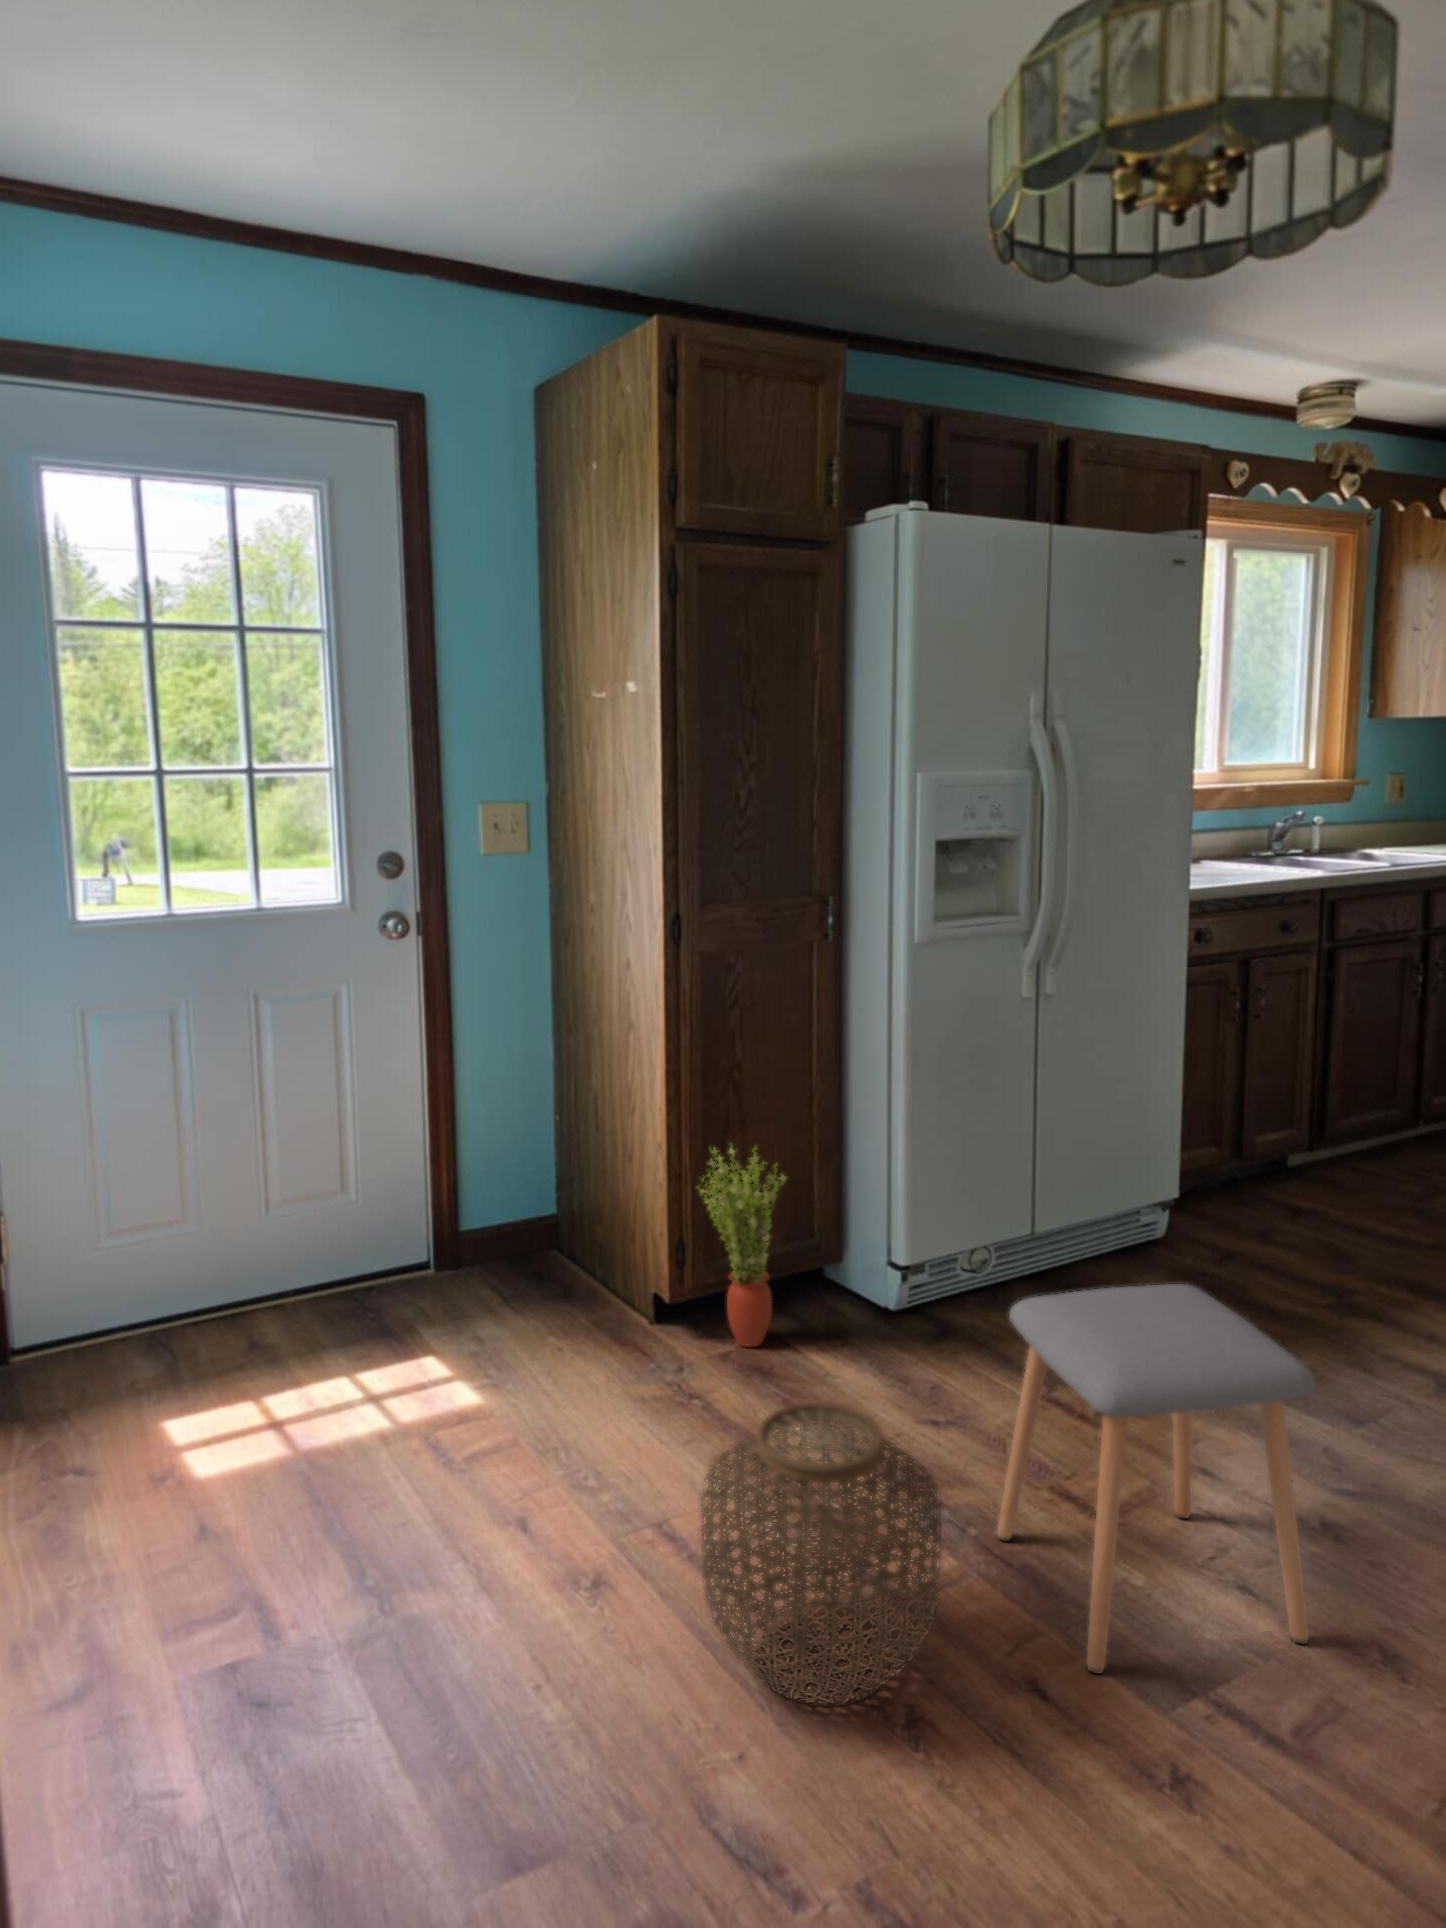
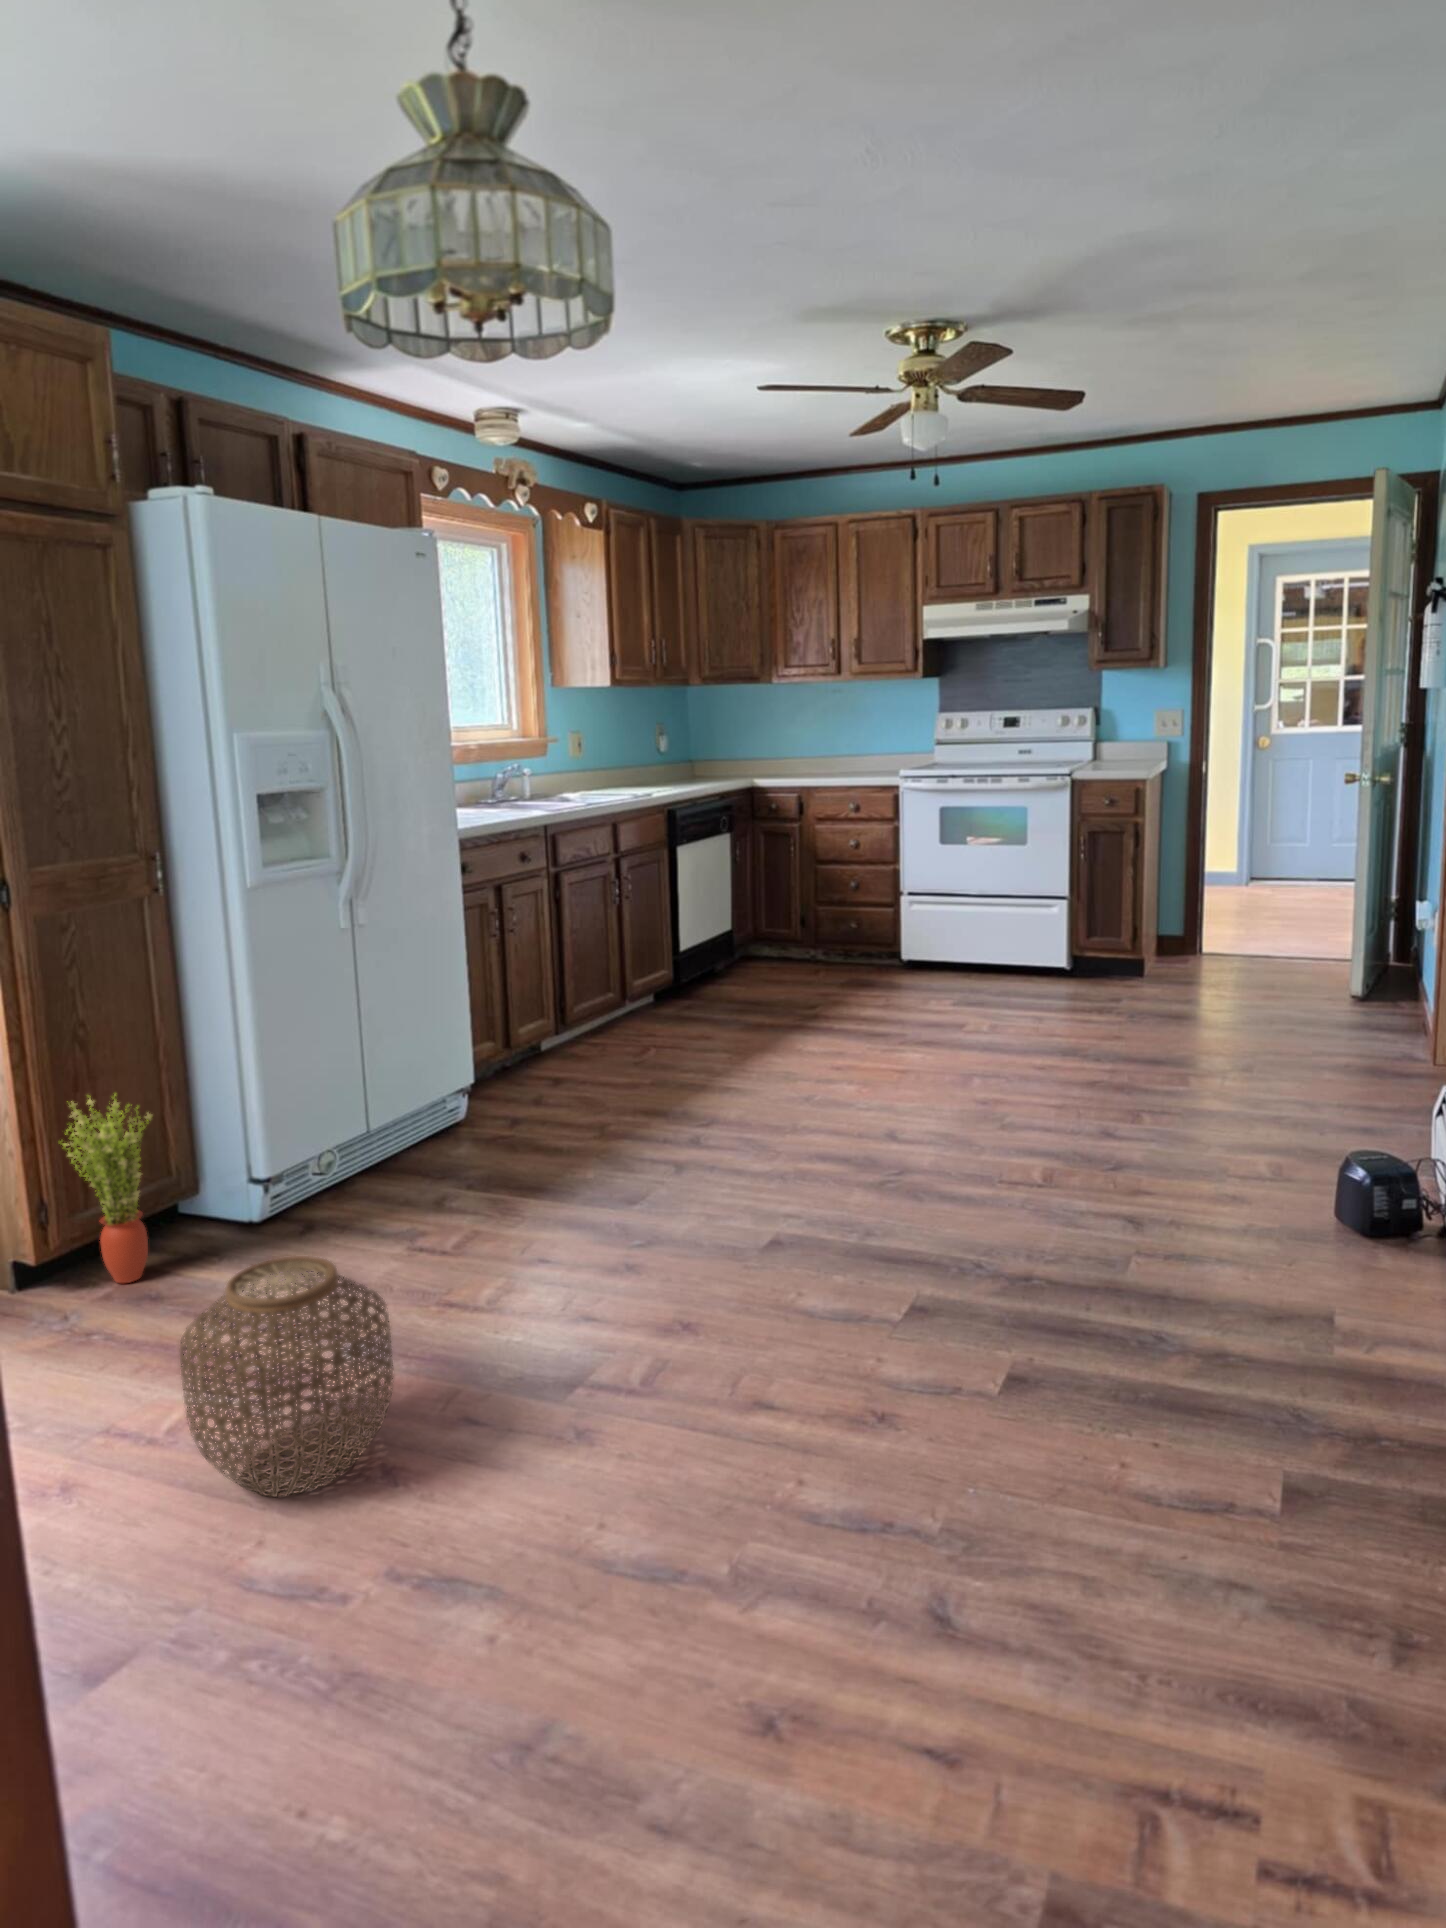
stool: present [997,1284,1315,1674] -> none [401,1114,639,1399]

